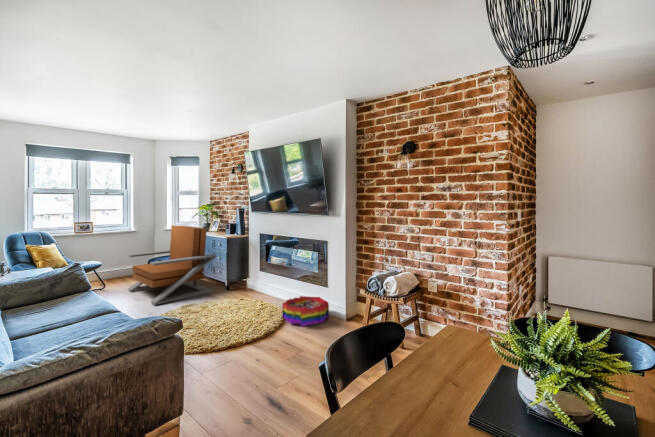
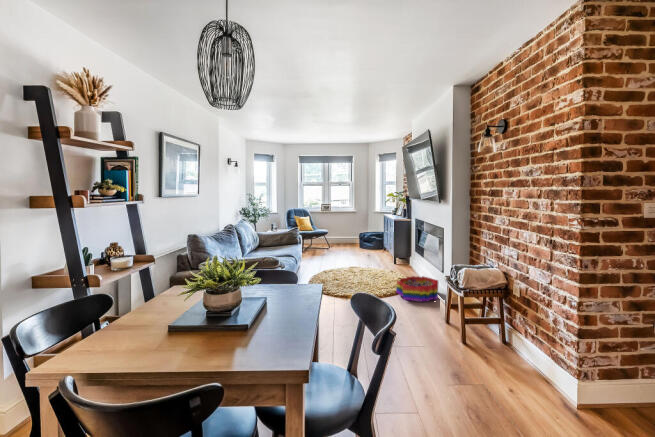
lounge chair: present [128,226,216,305] -> none [339,209,386,264]

